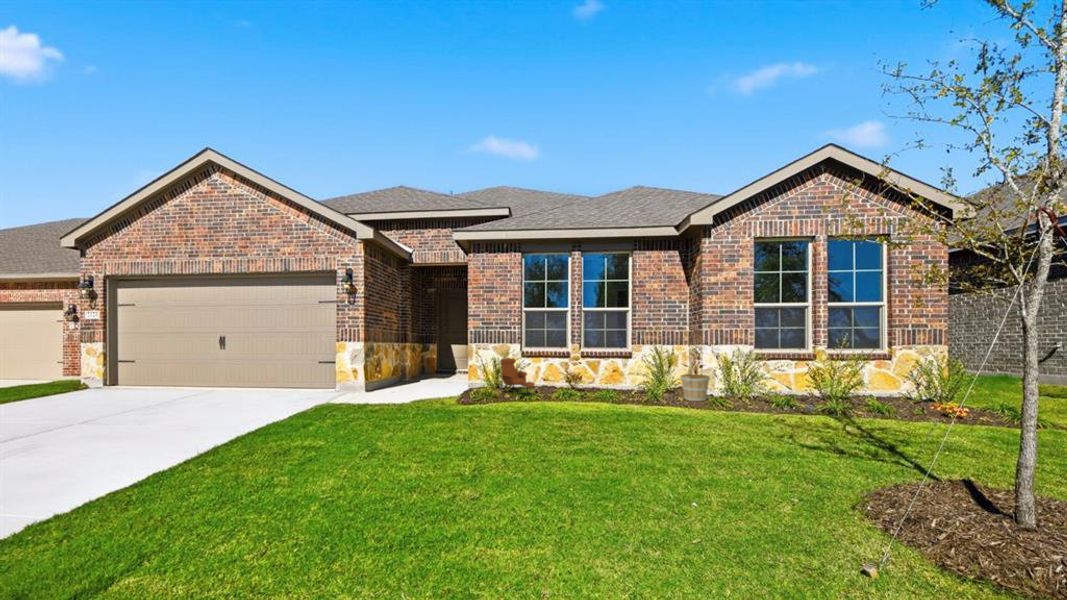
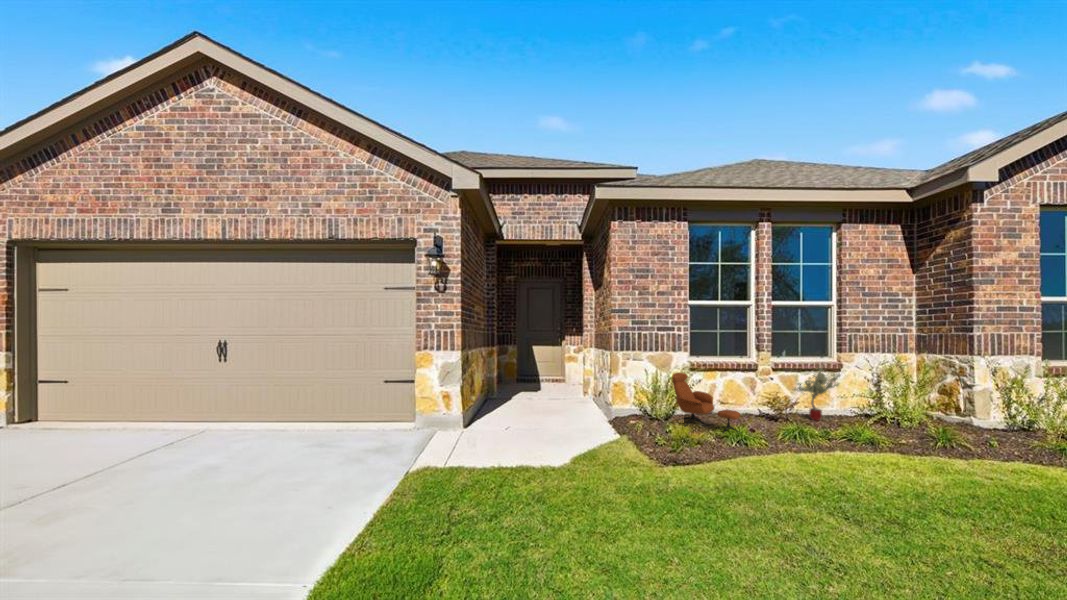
potted tree: none [588,353,620,392] -> present [794,366,840,421]
wooden bucket: present [681,373,710,401] -> none [947,395,1003,439]

